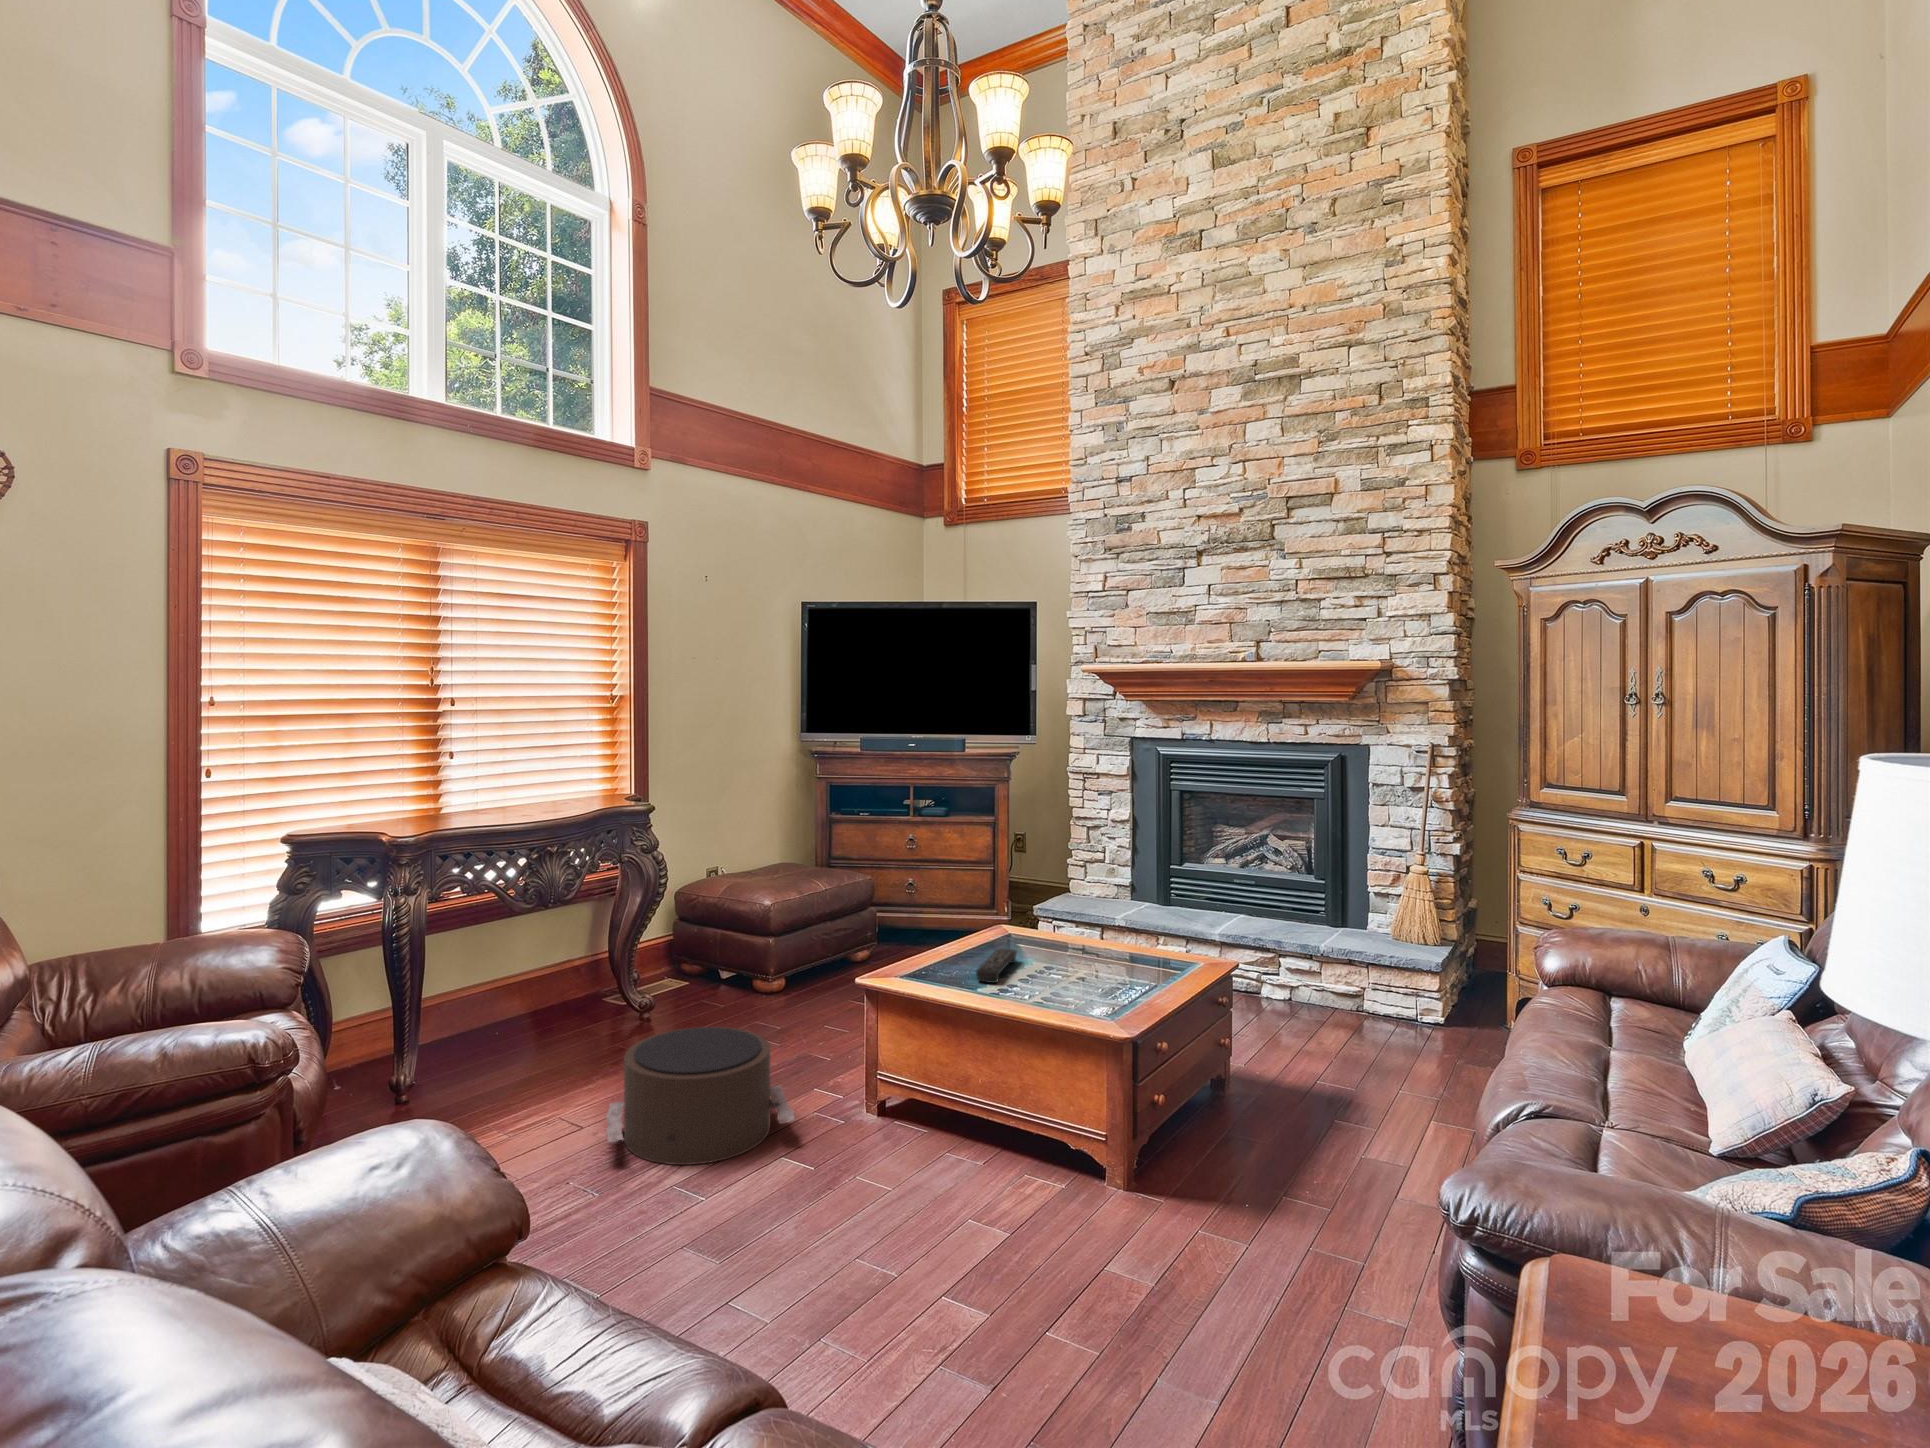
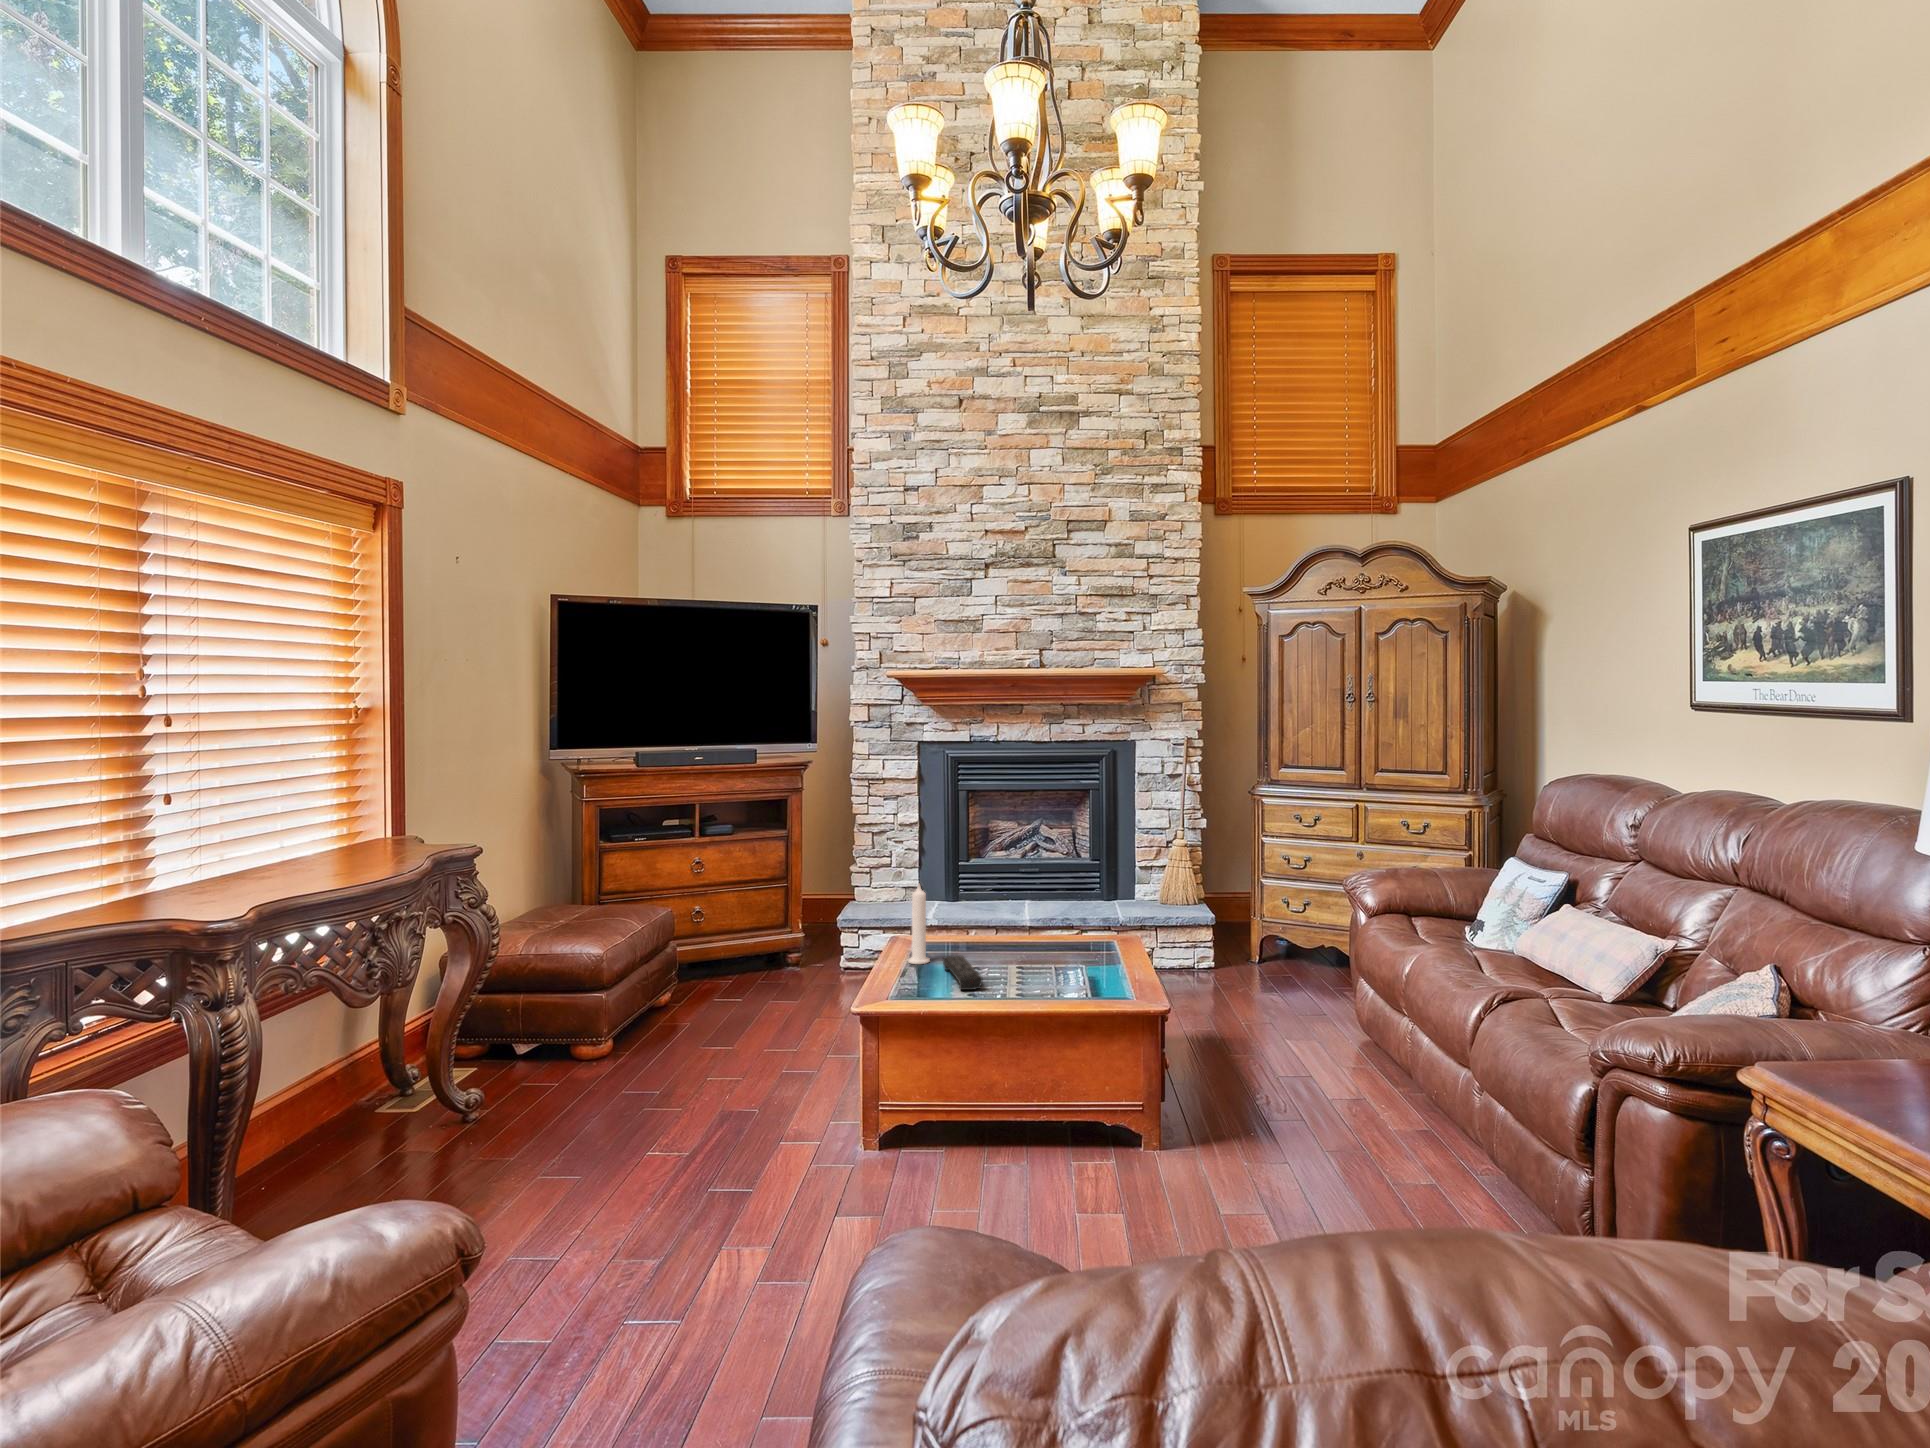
candle: none [978,875,1000,953] -> present [908,884,930,964]
pouf: present [606,1027,794,1165] -> none [569,1096,822,1281]

